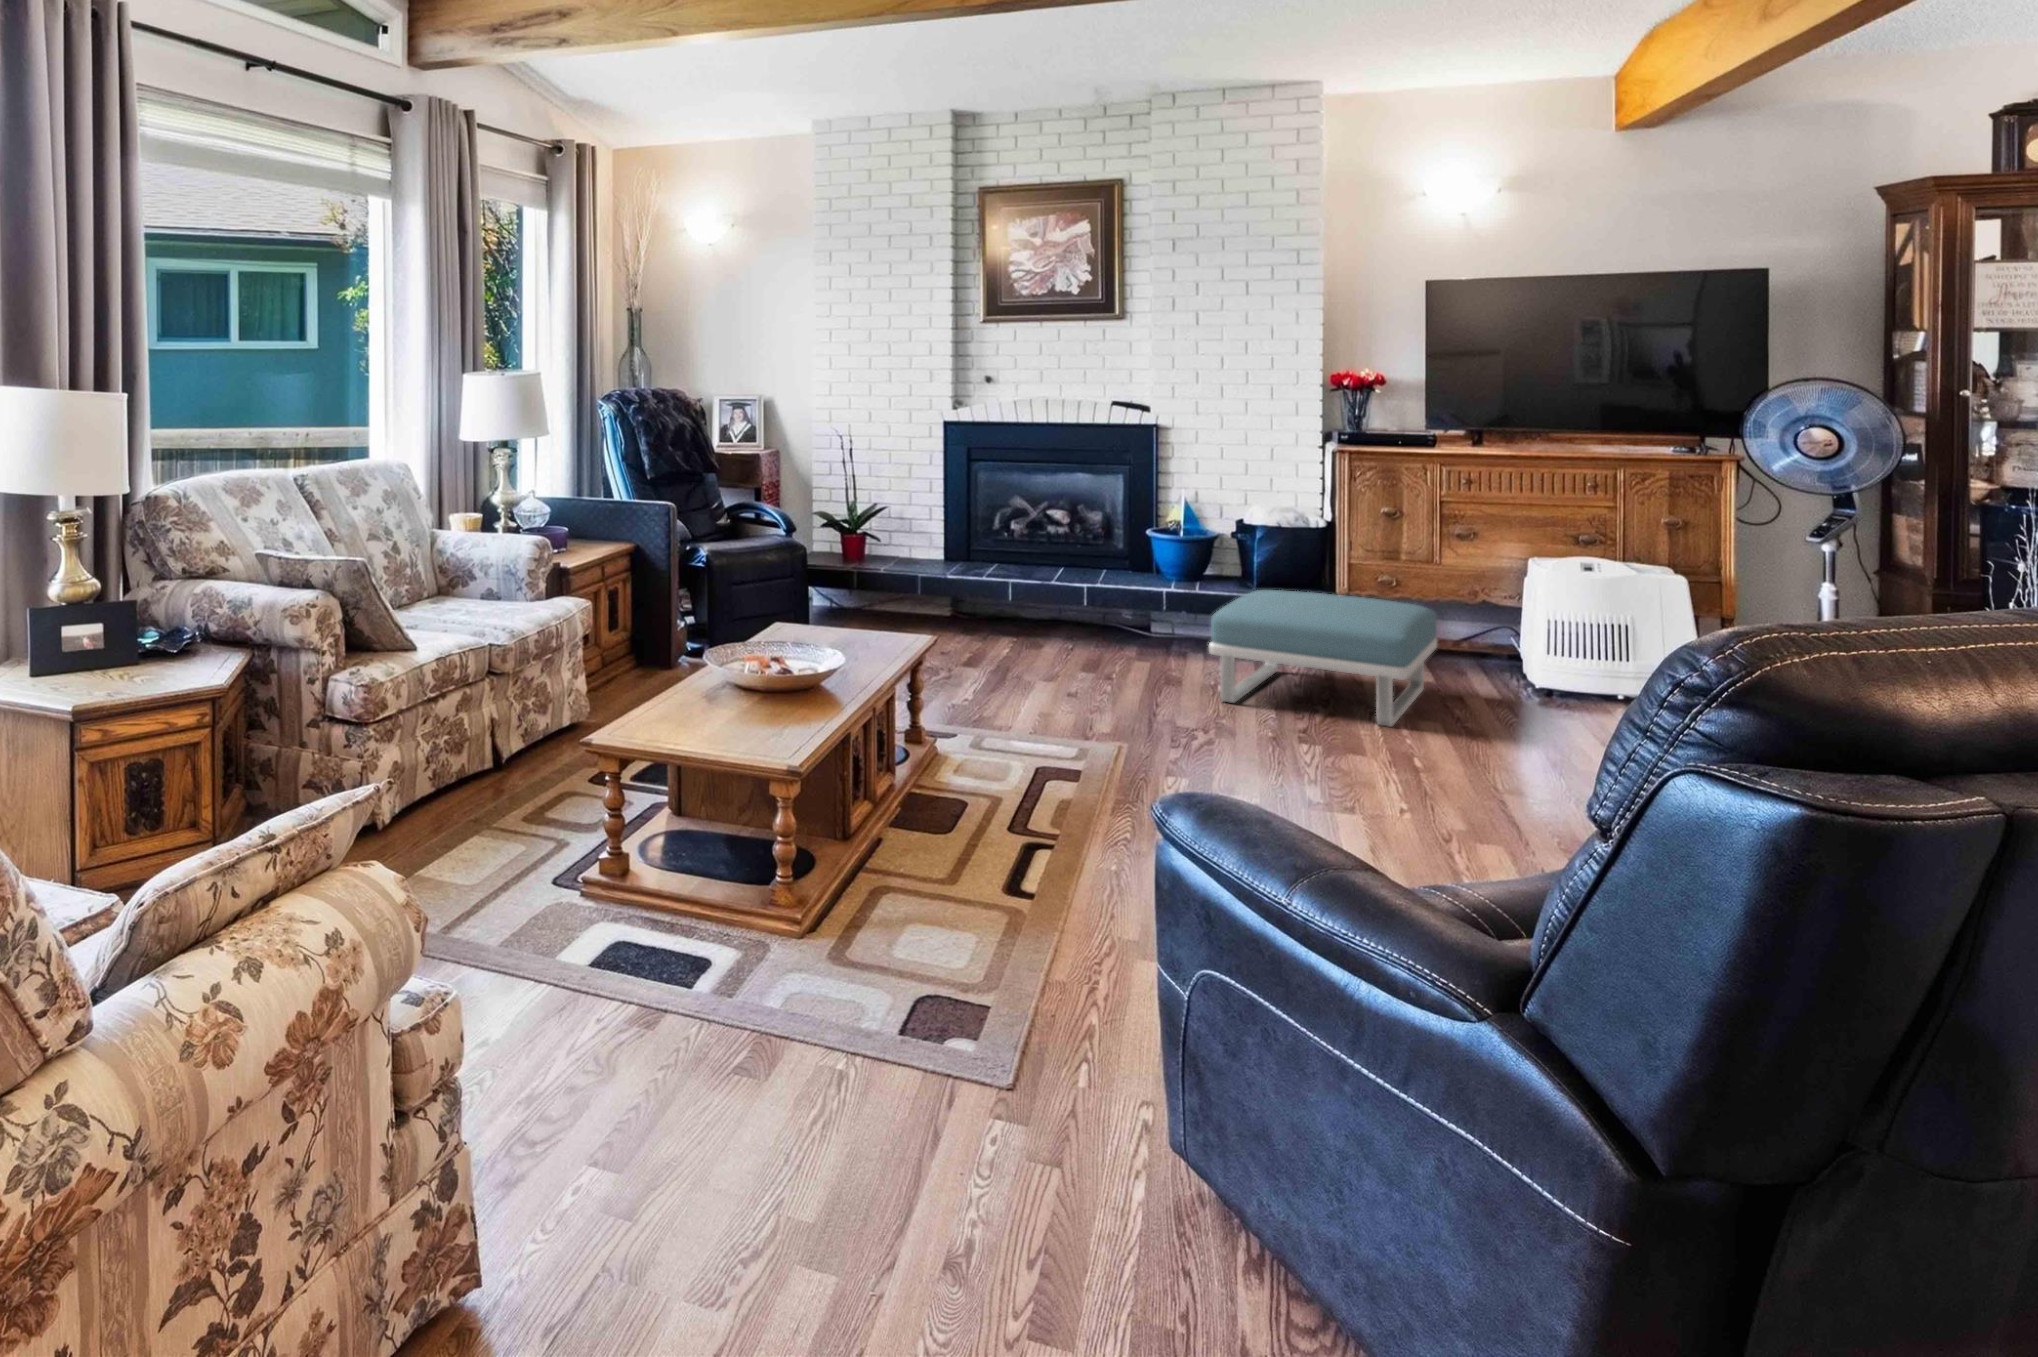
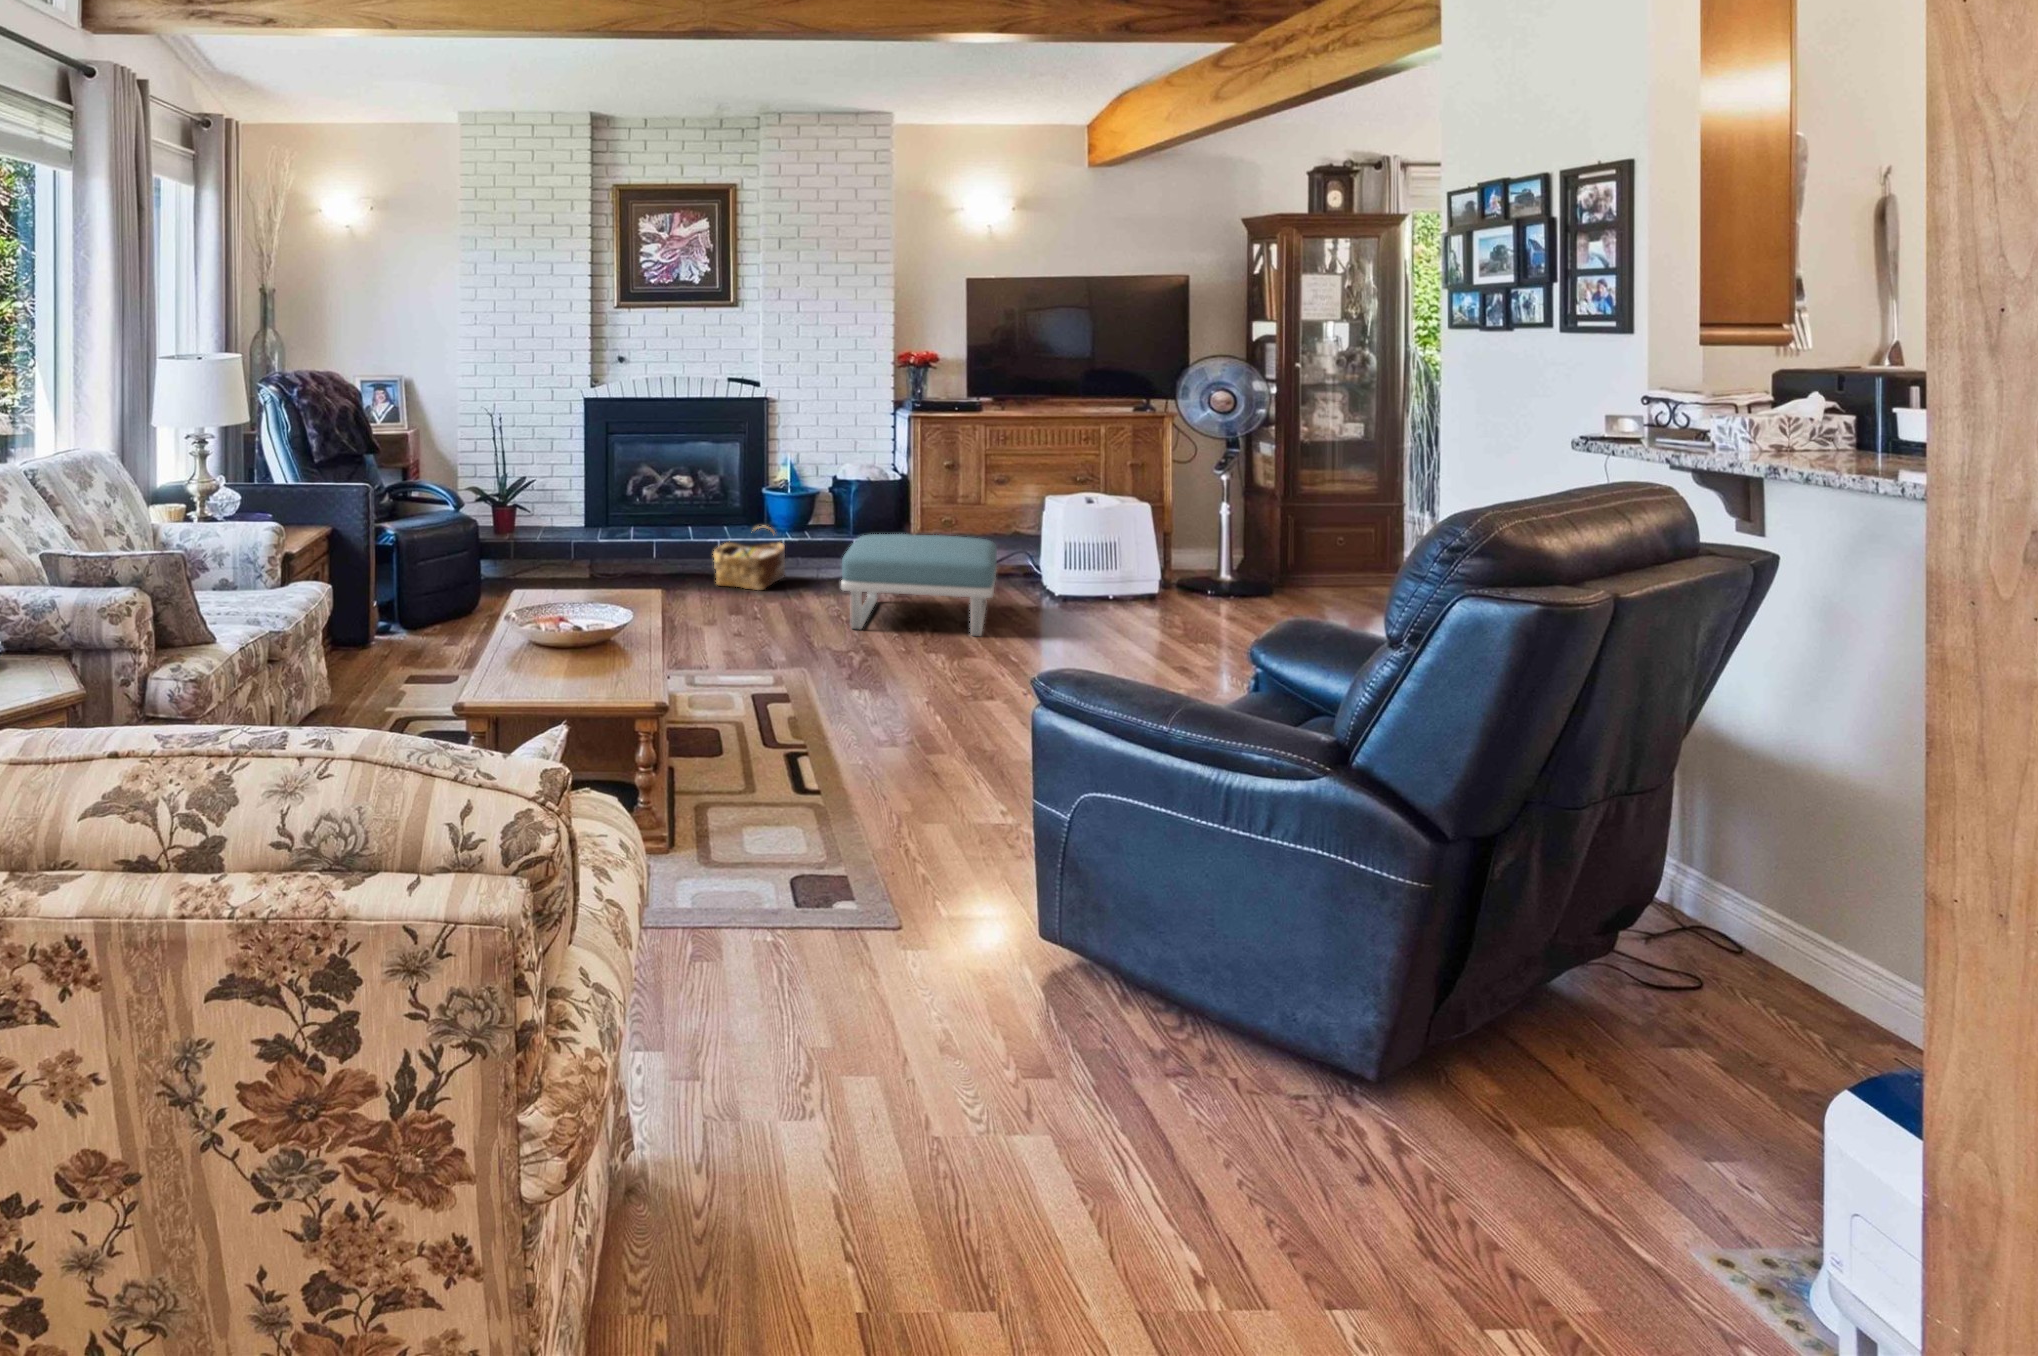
woven basket: none [1085,571,1177,646] -> present [713,526,785,590]

